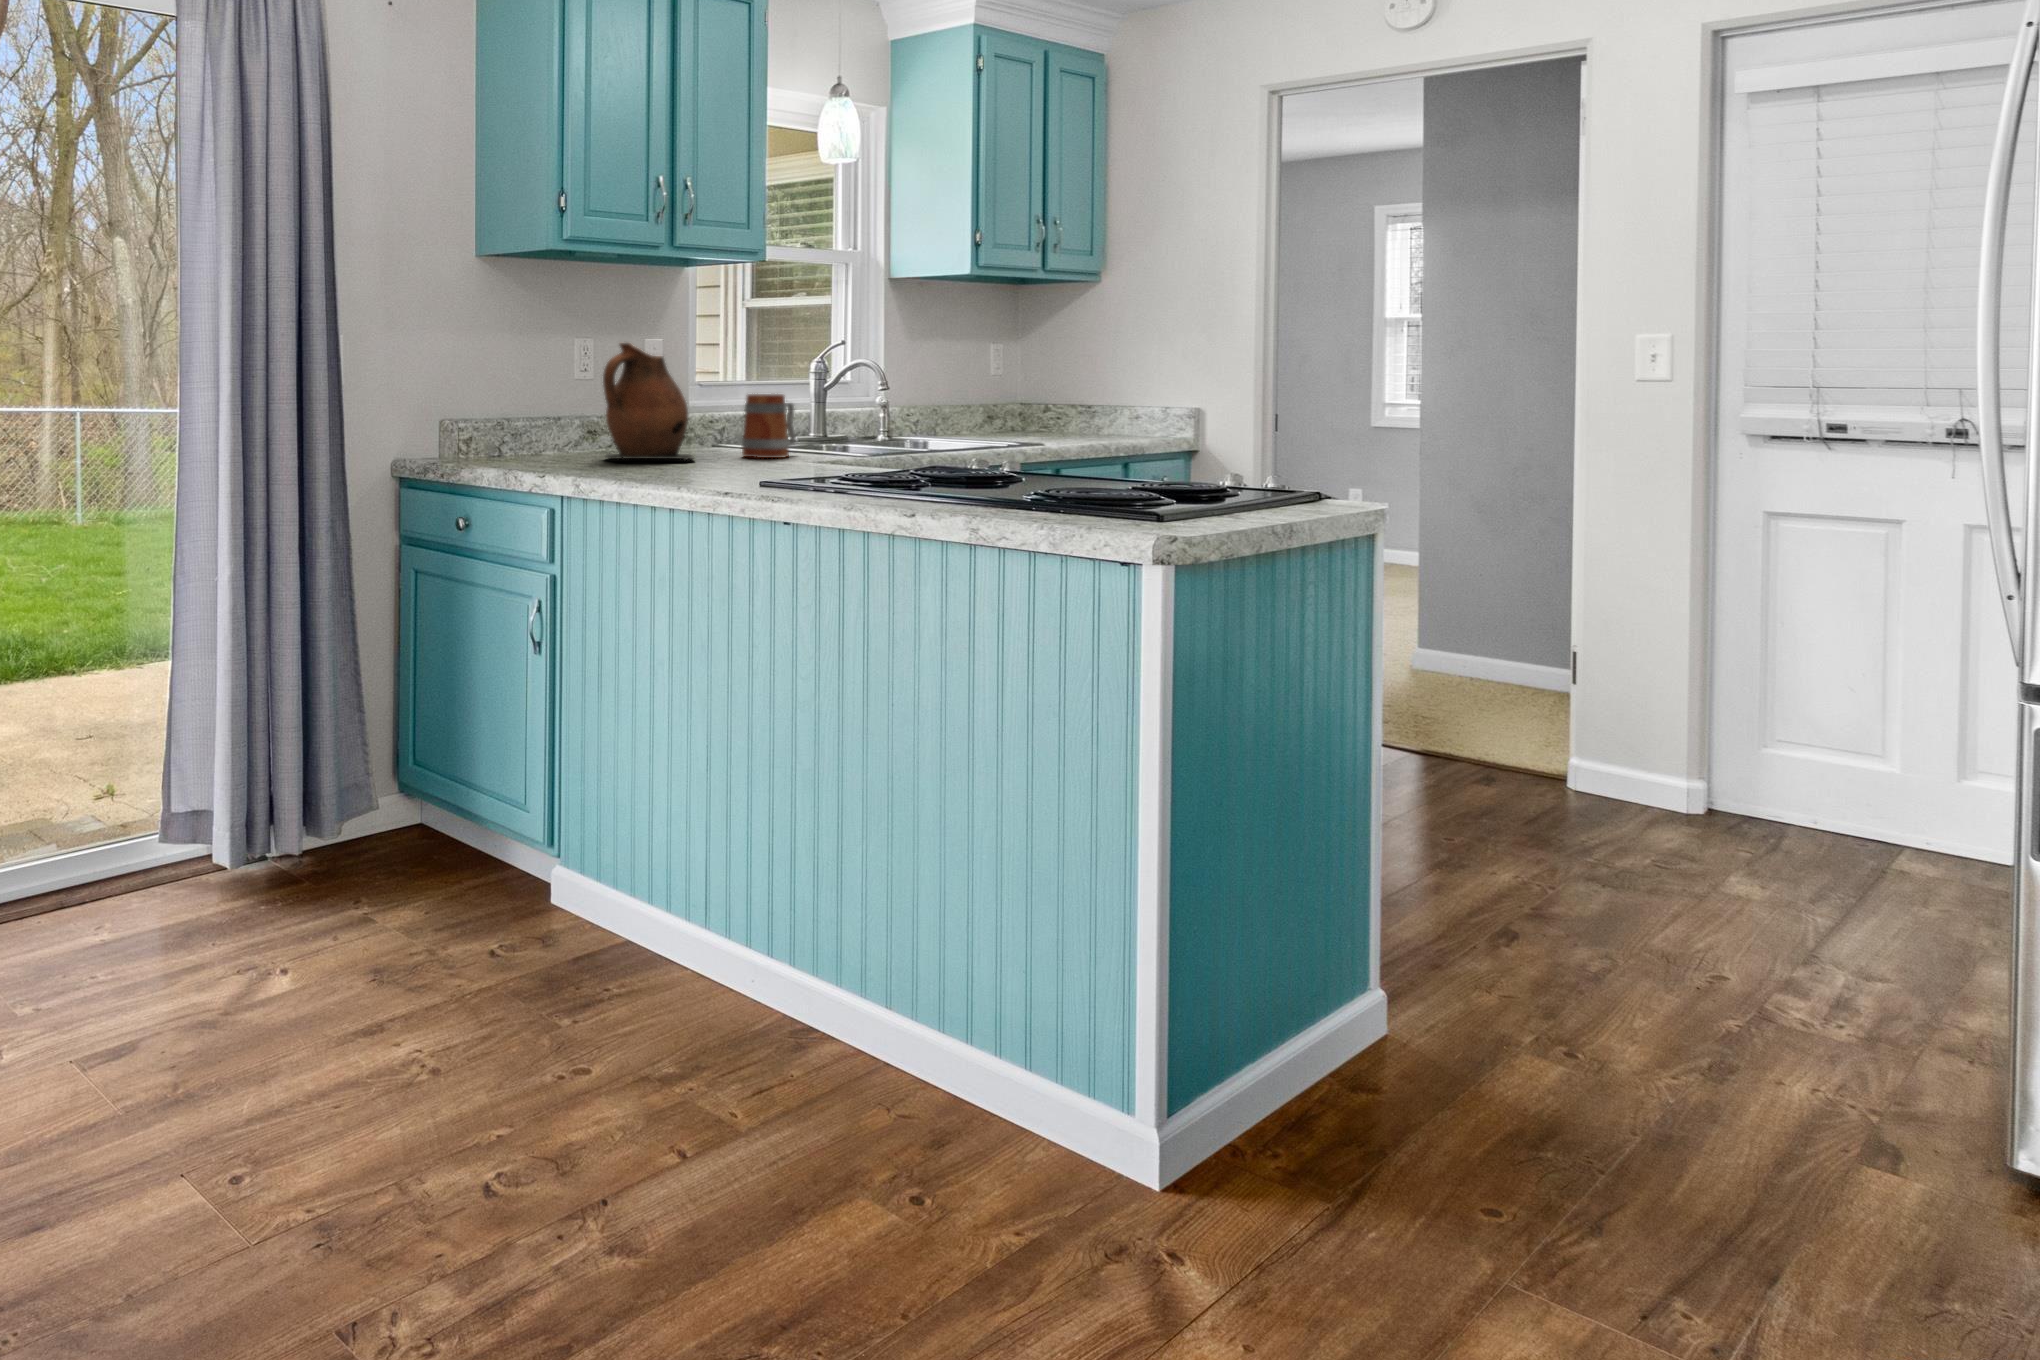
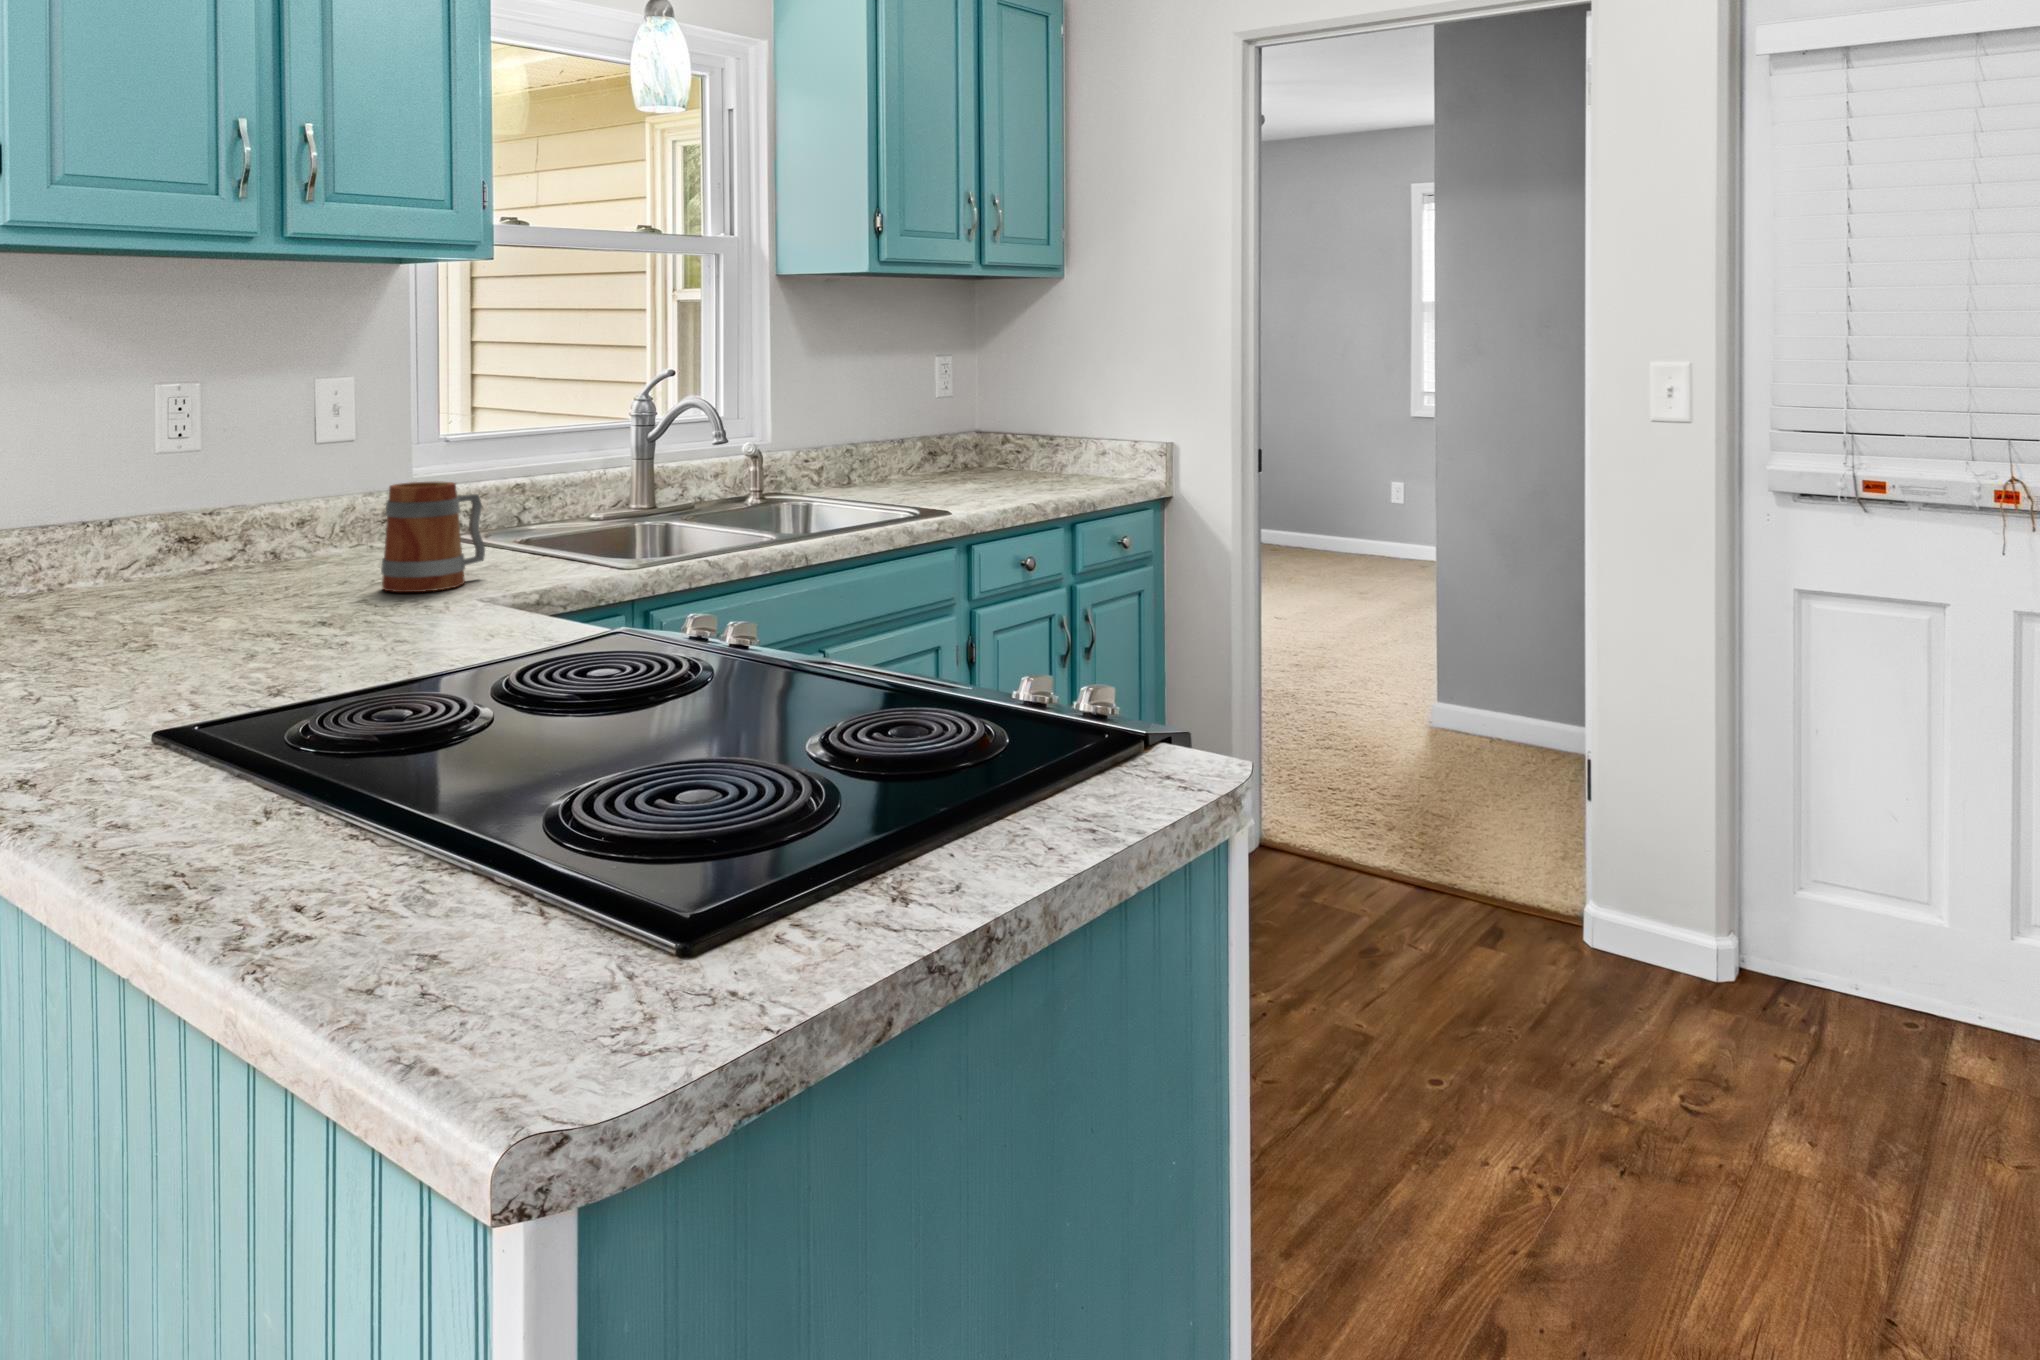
ceramic pitcher: present [603,343,694,460] -> none [98,407,303,613]

